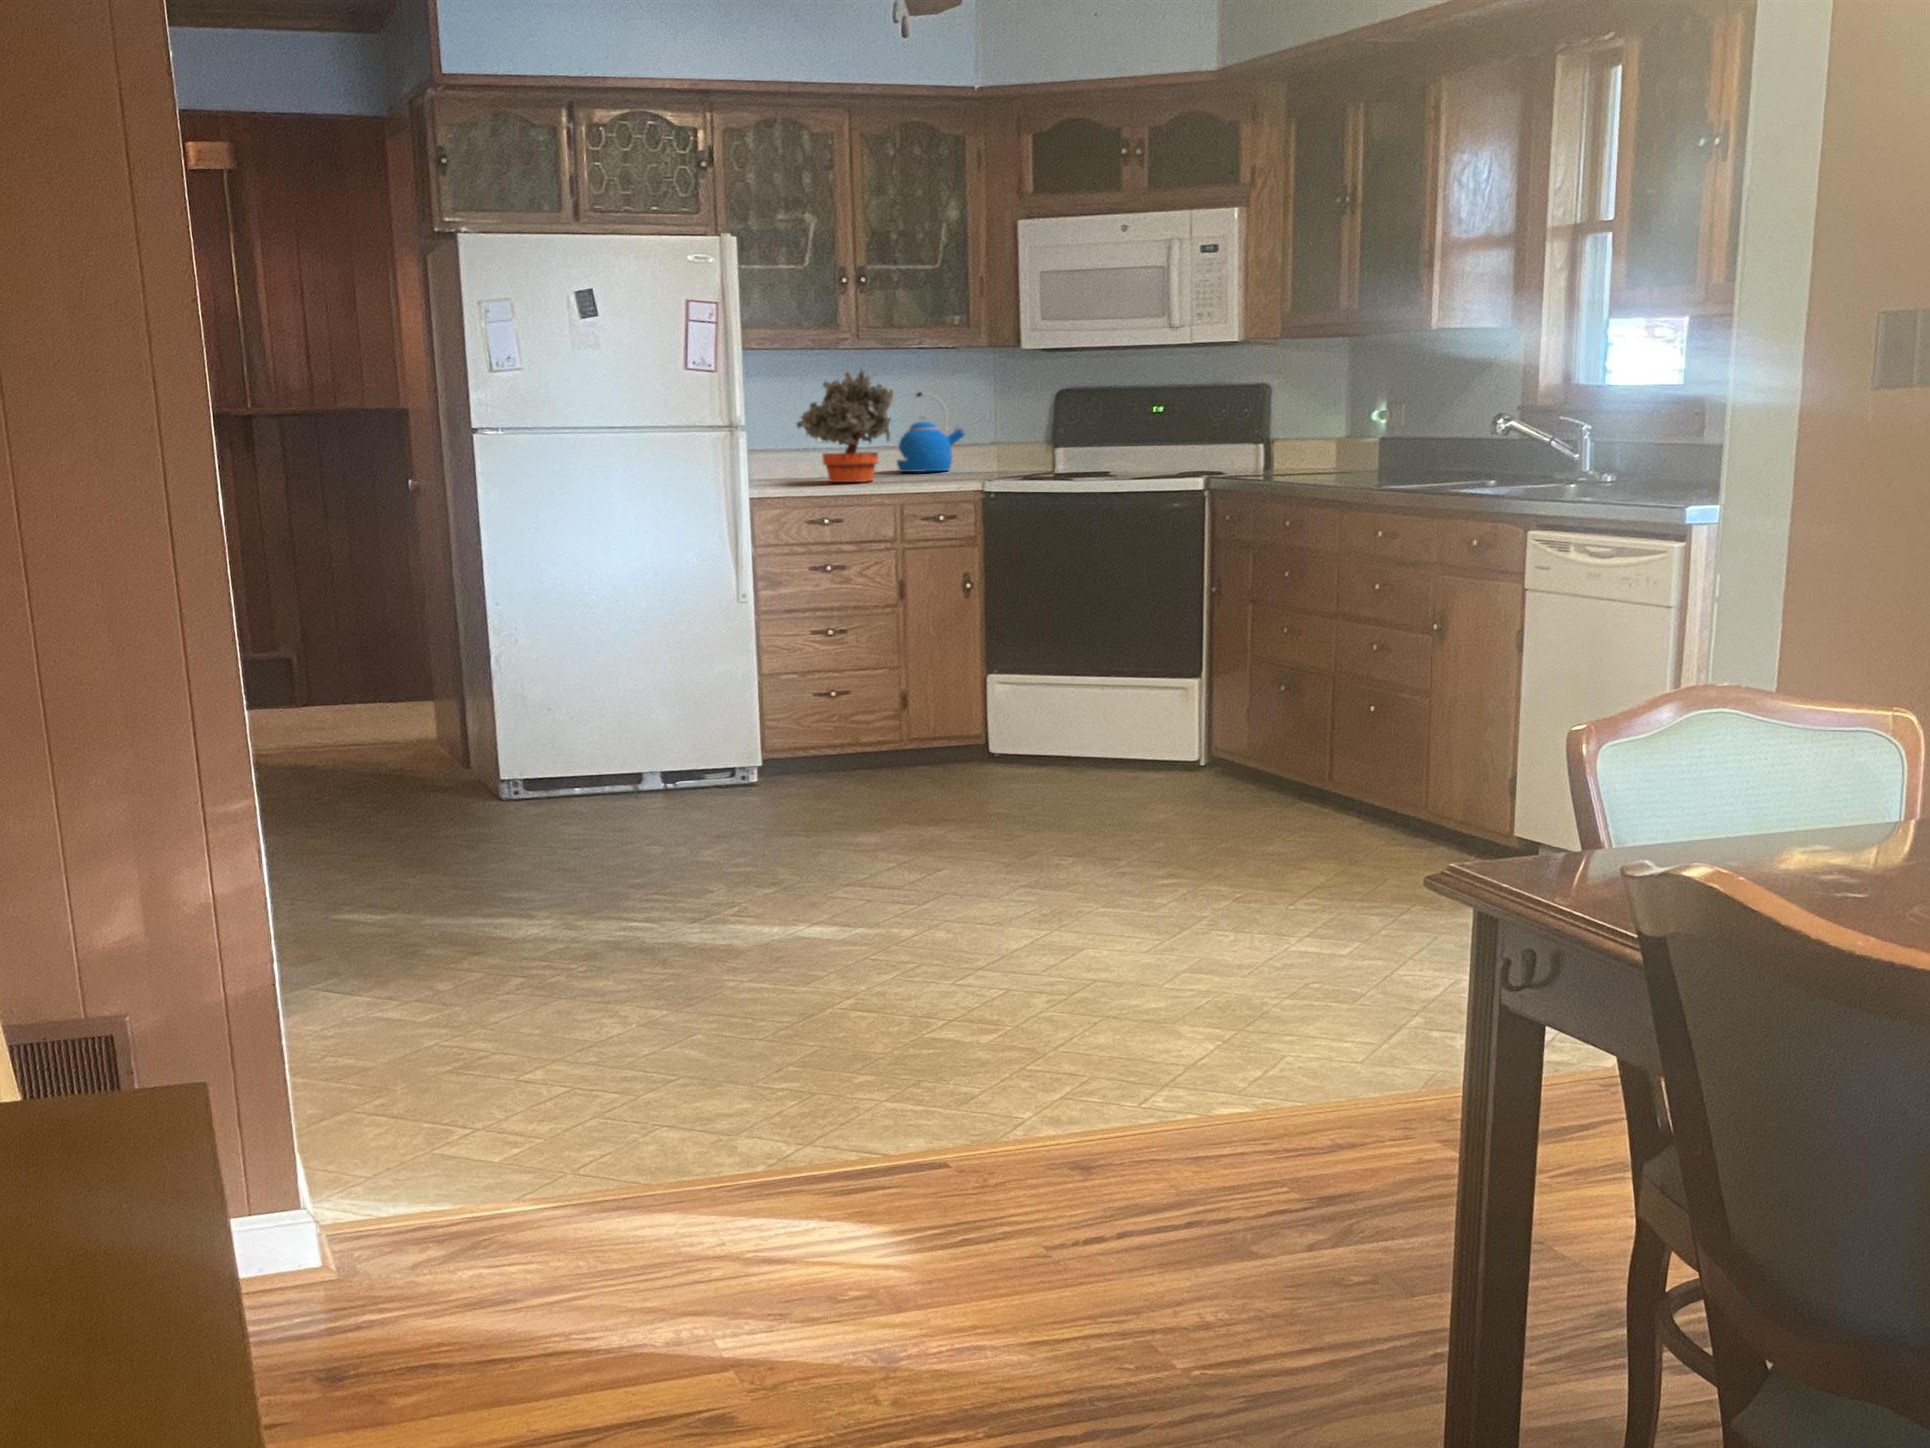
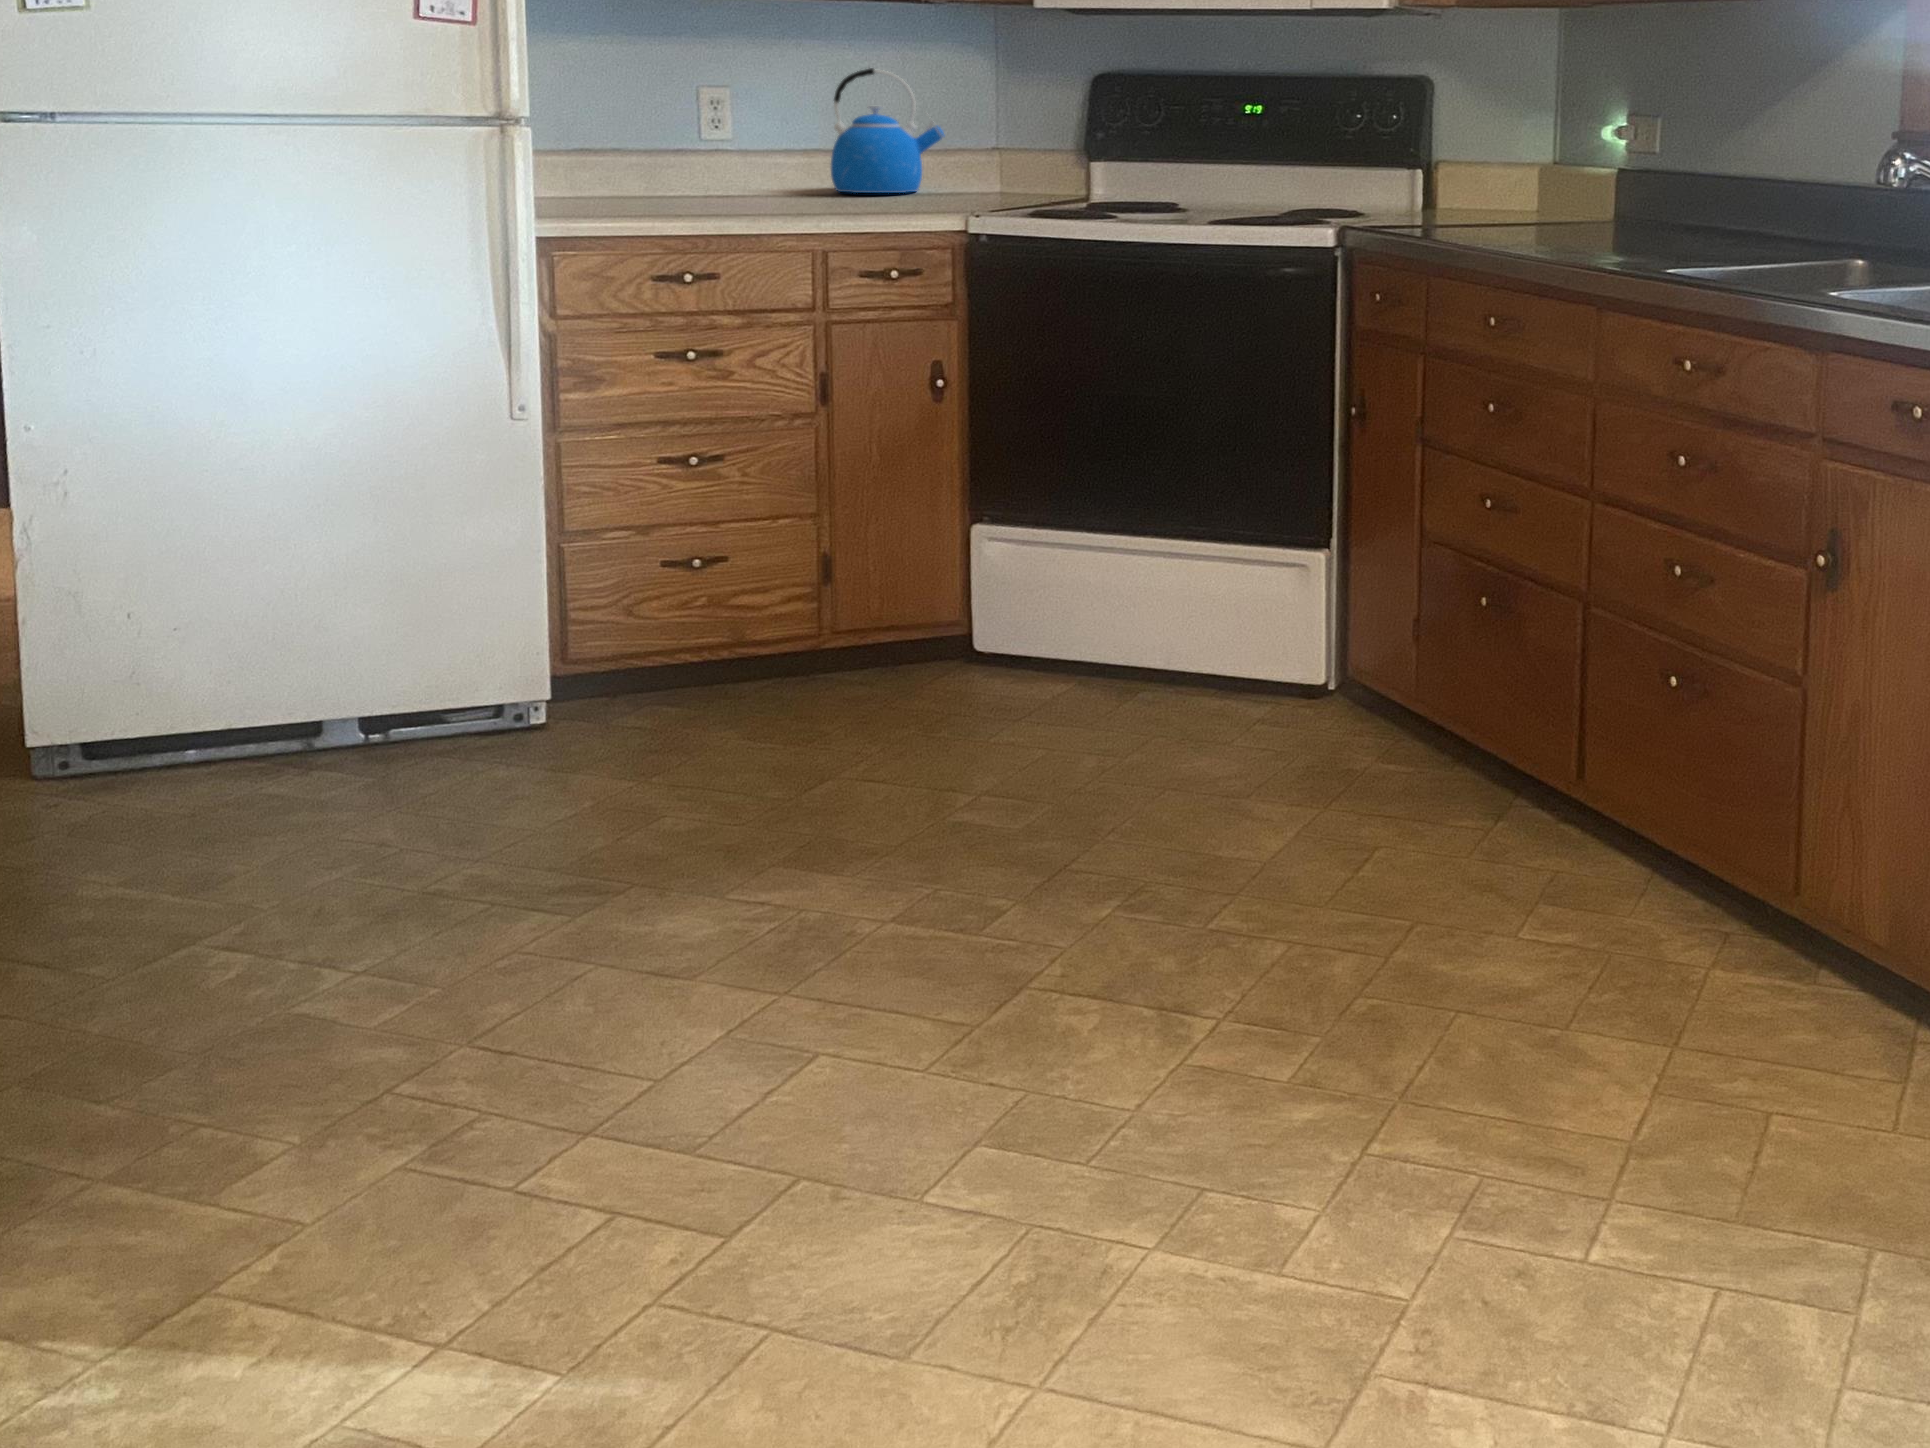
potted plant: present [797,369,893,482] -> none [650,24,818,211]

